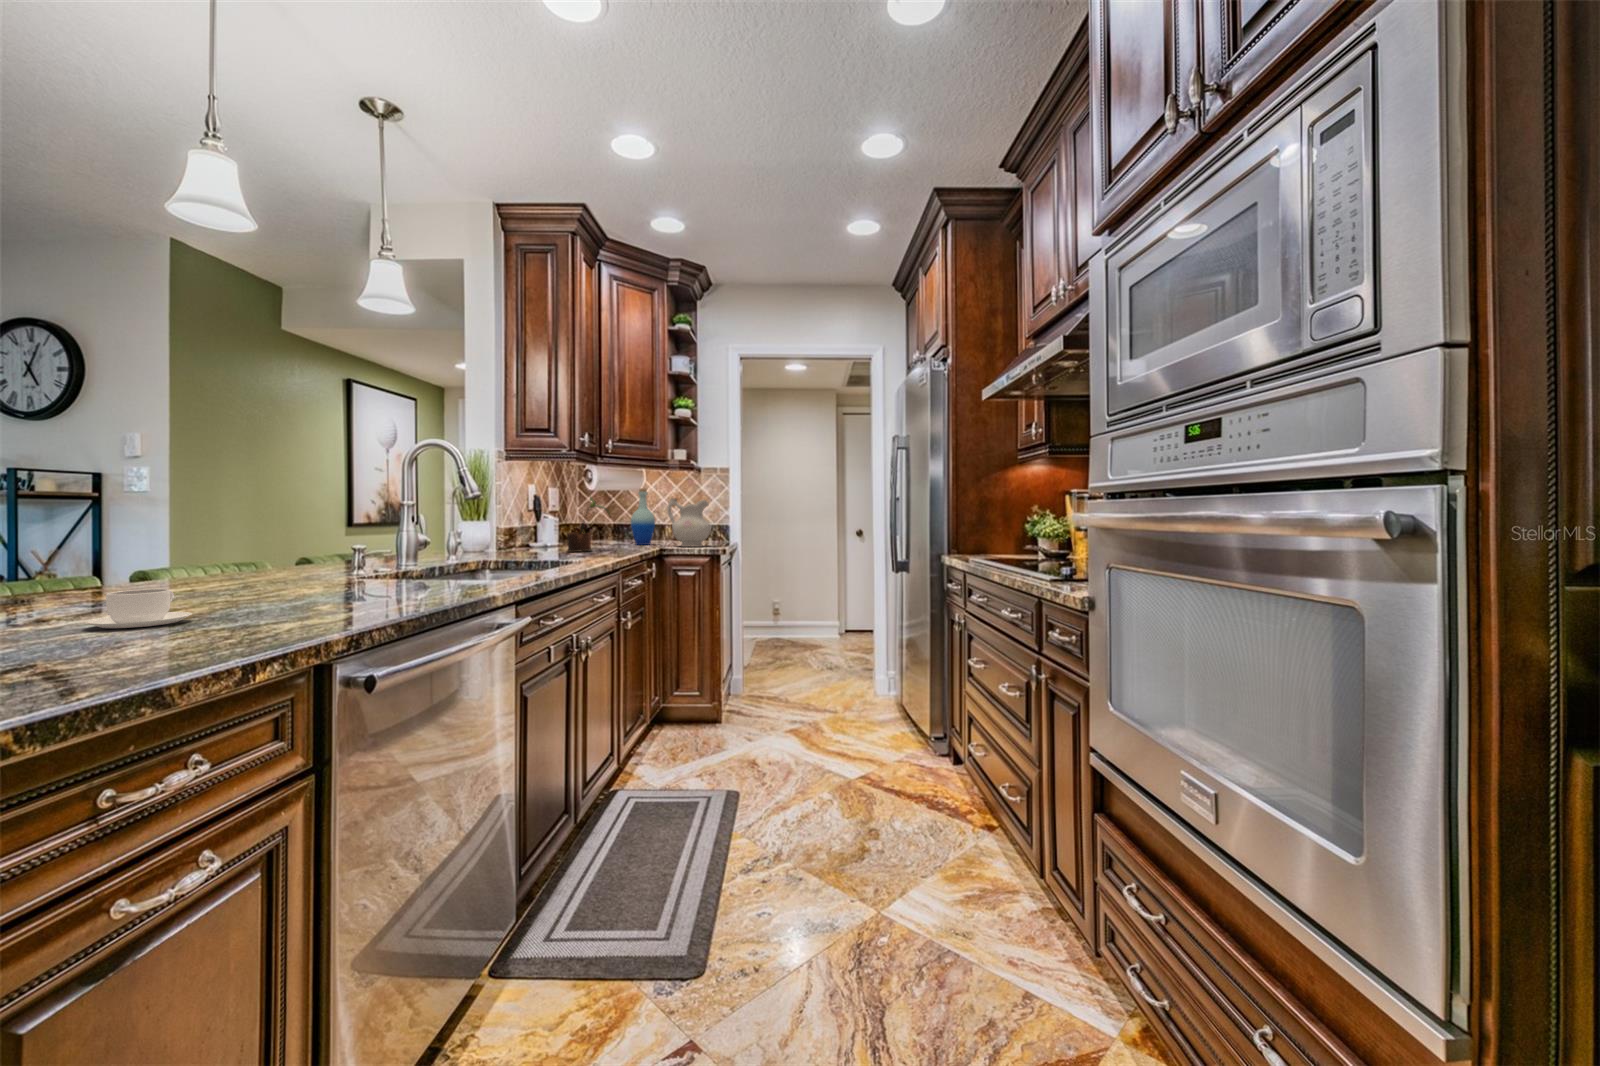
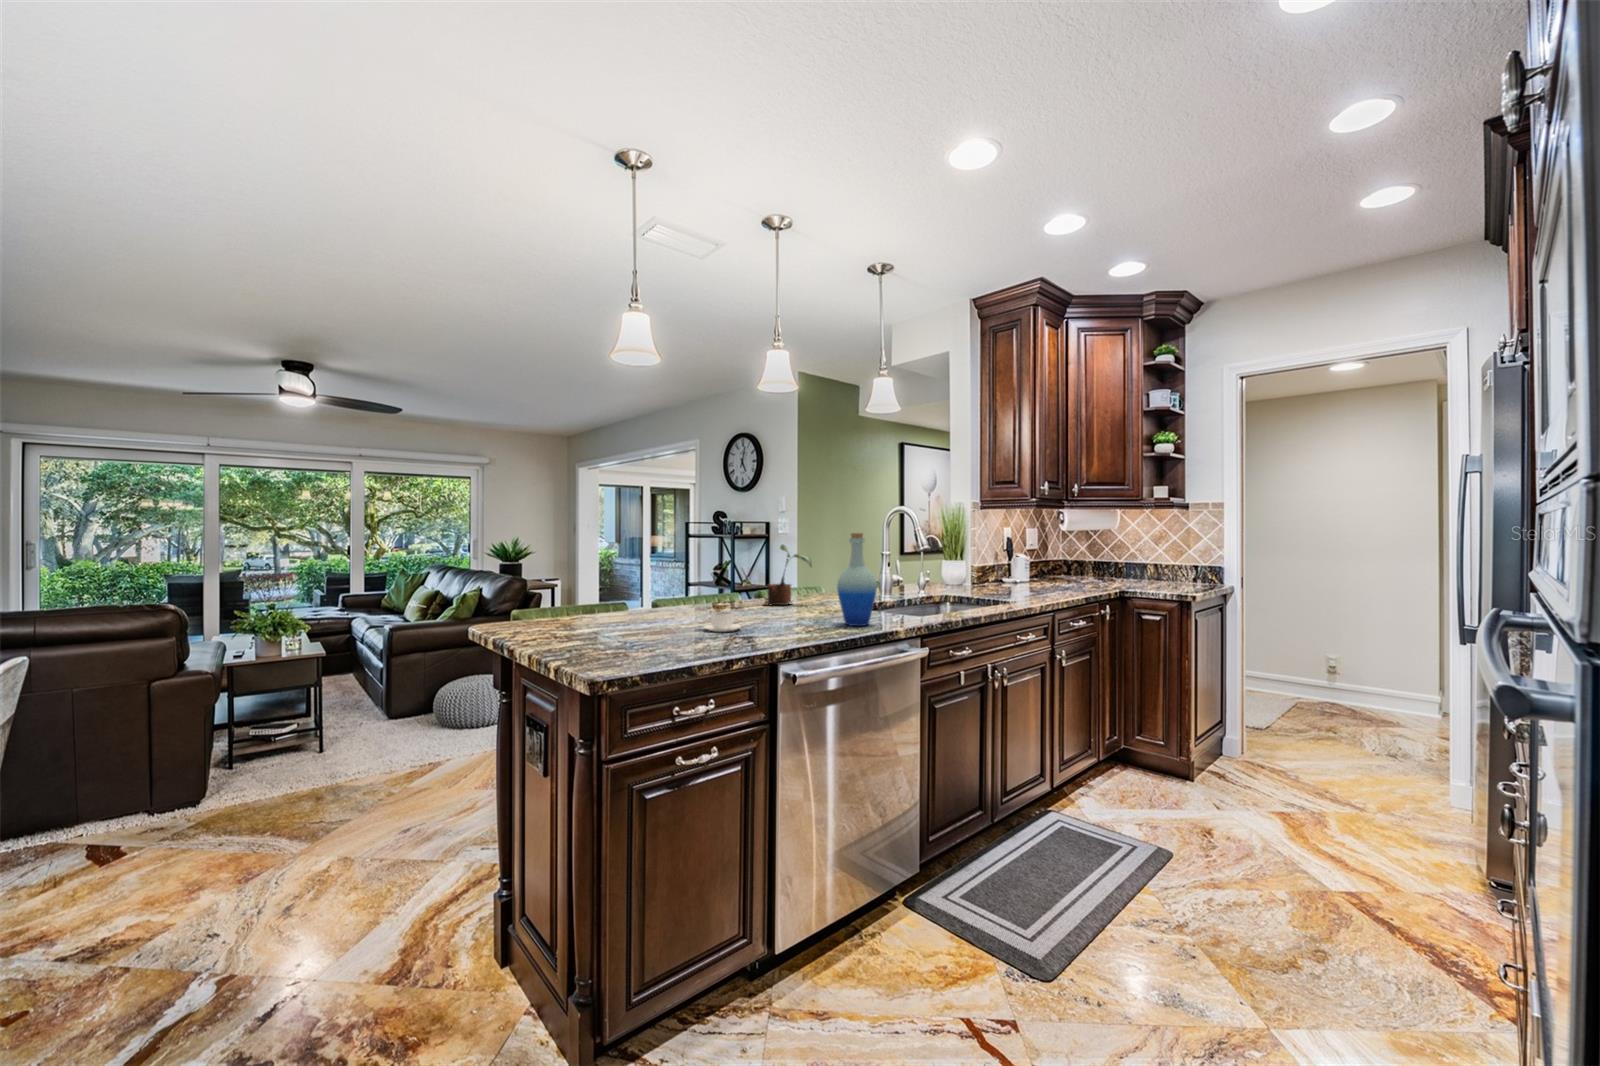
bottle: present [631,489,655,545] -> present [837,533,877,626]
potted plant: present [567,497,610,552] -> present [766,545,812,606]
ceramic pitcher: present [667,498,710,547] -> none [1132,540,1180,591]

